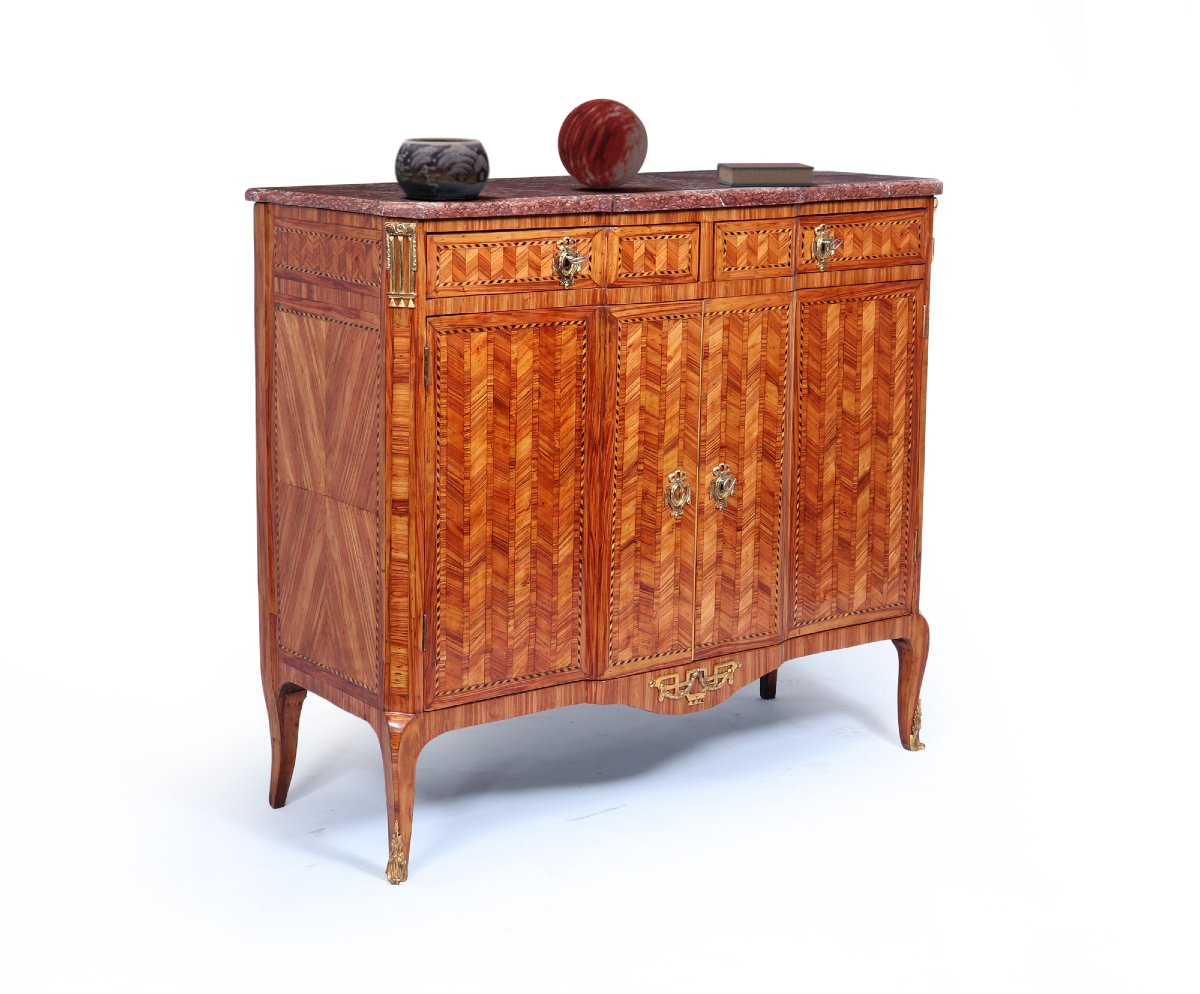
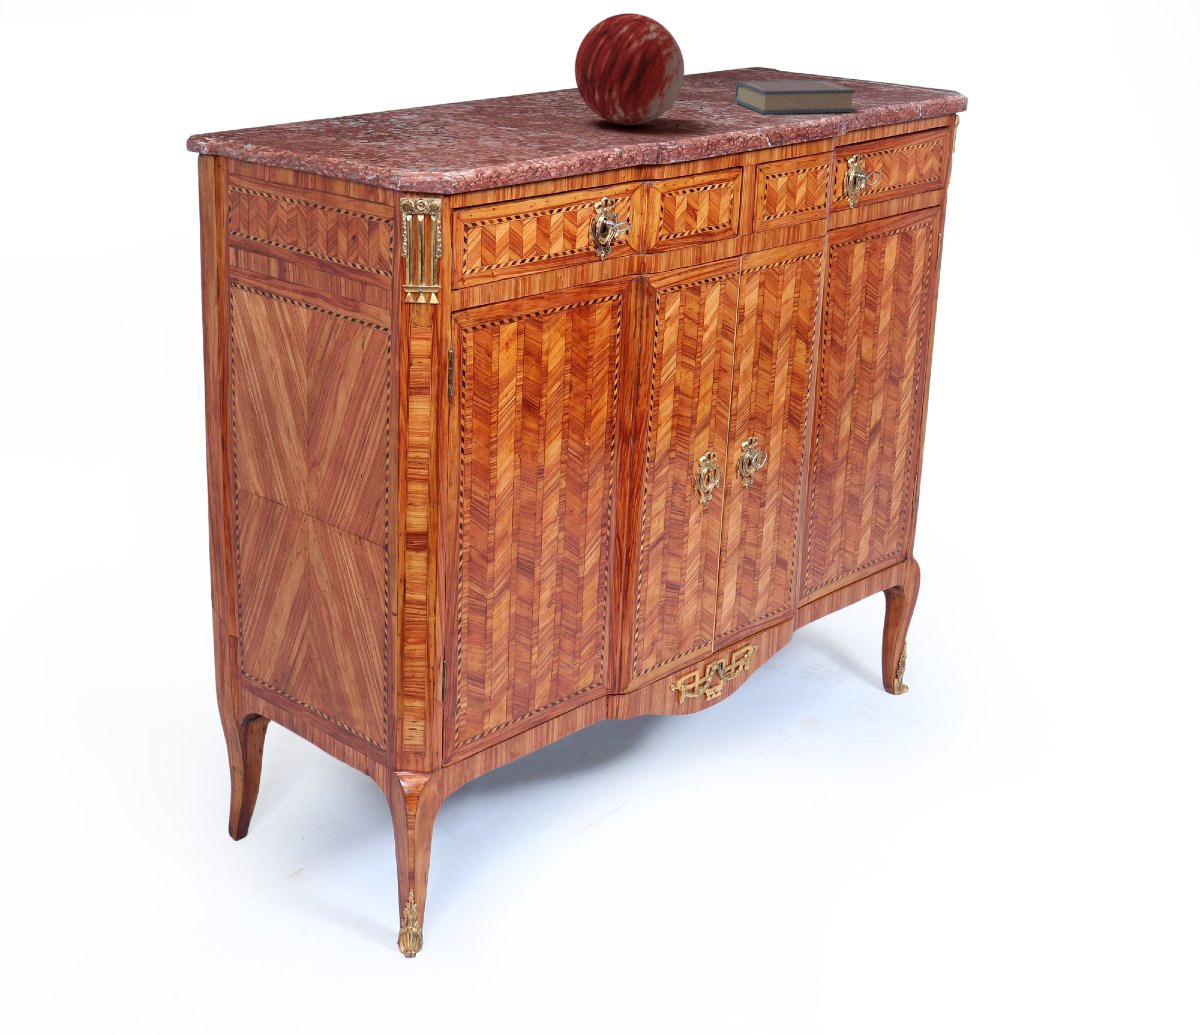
decorative bowl: present [395,138,490,200] -> none [399,73,519,161]

